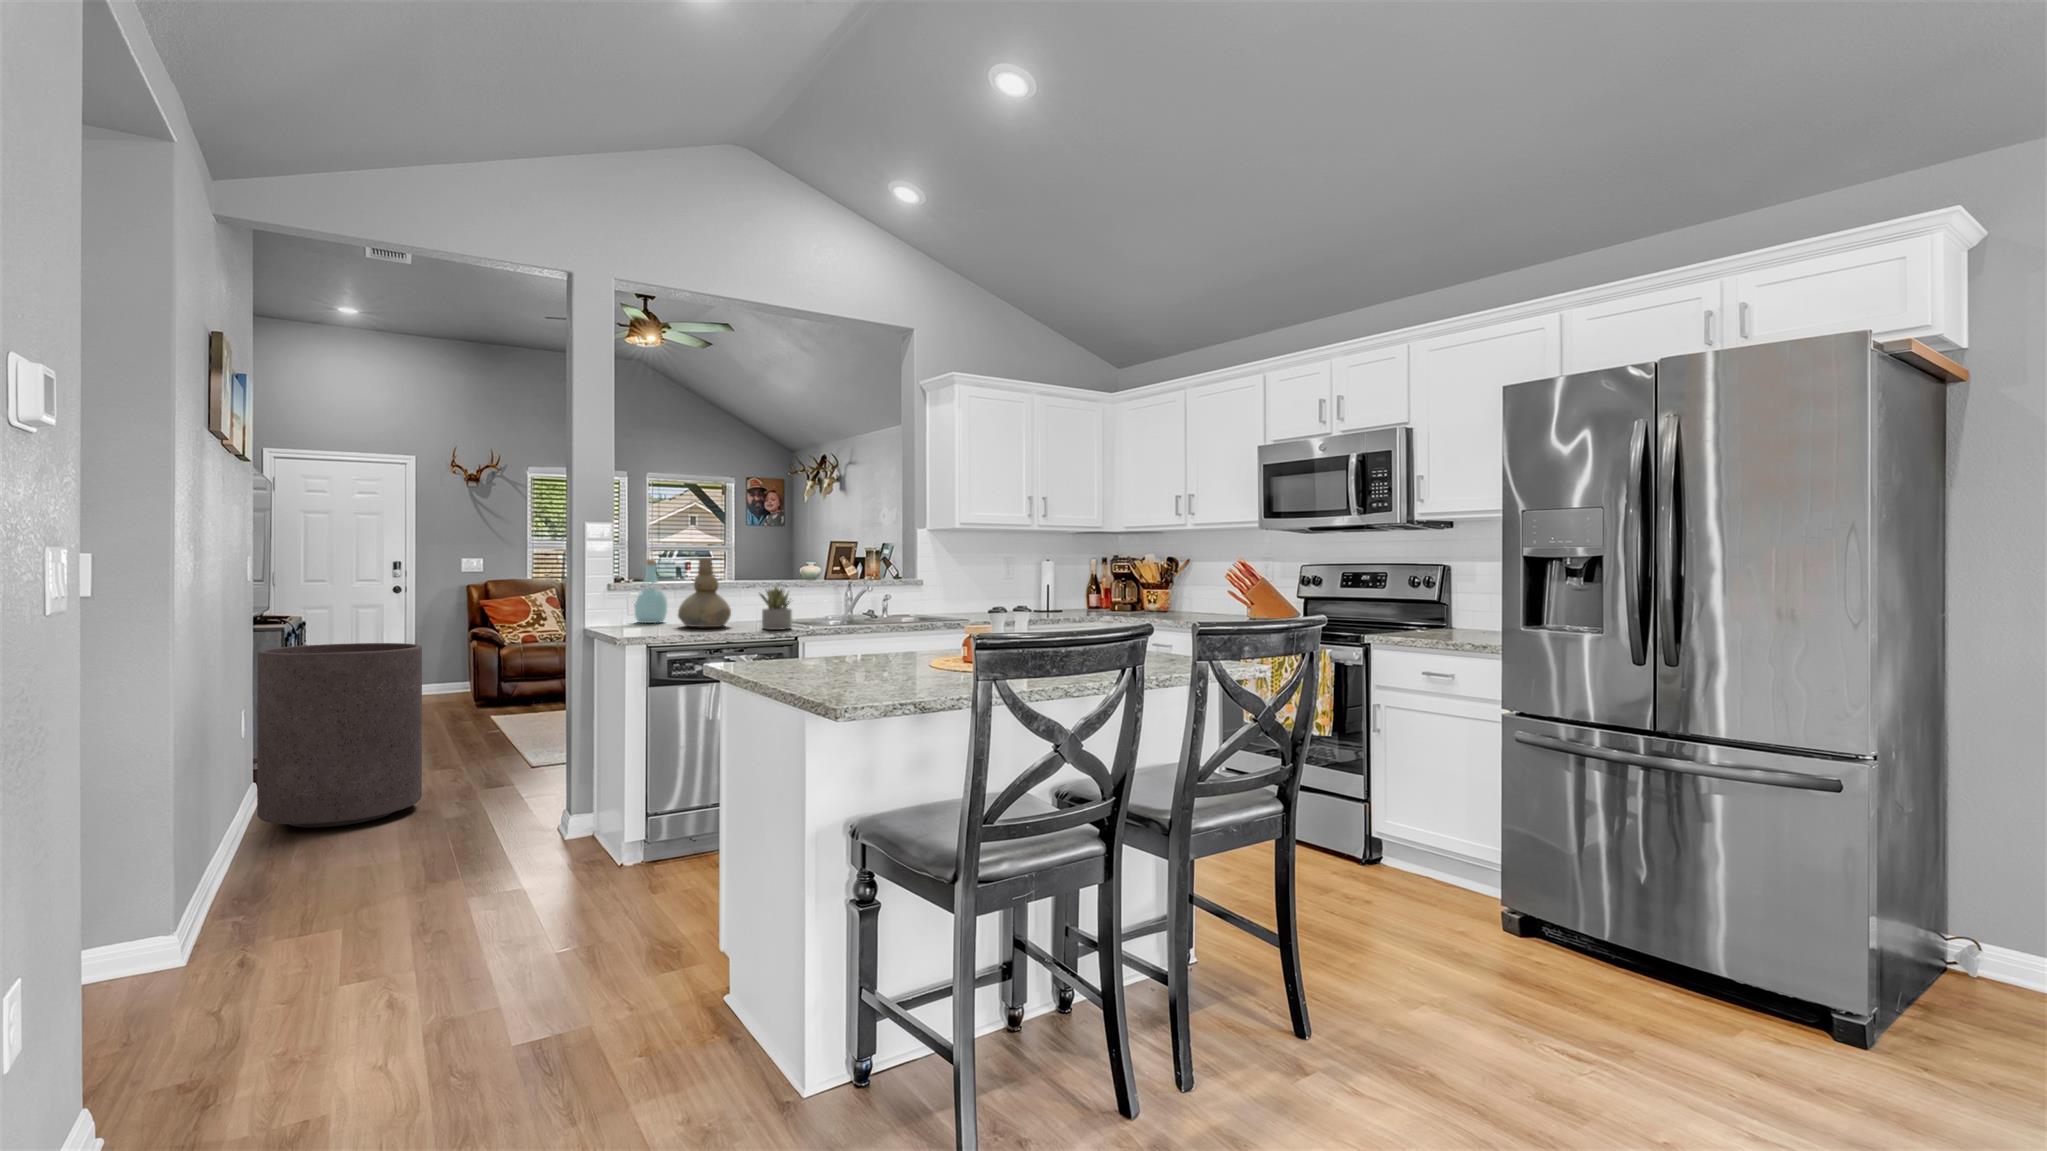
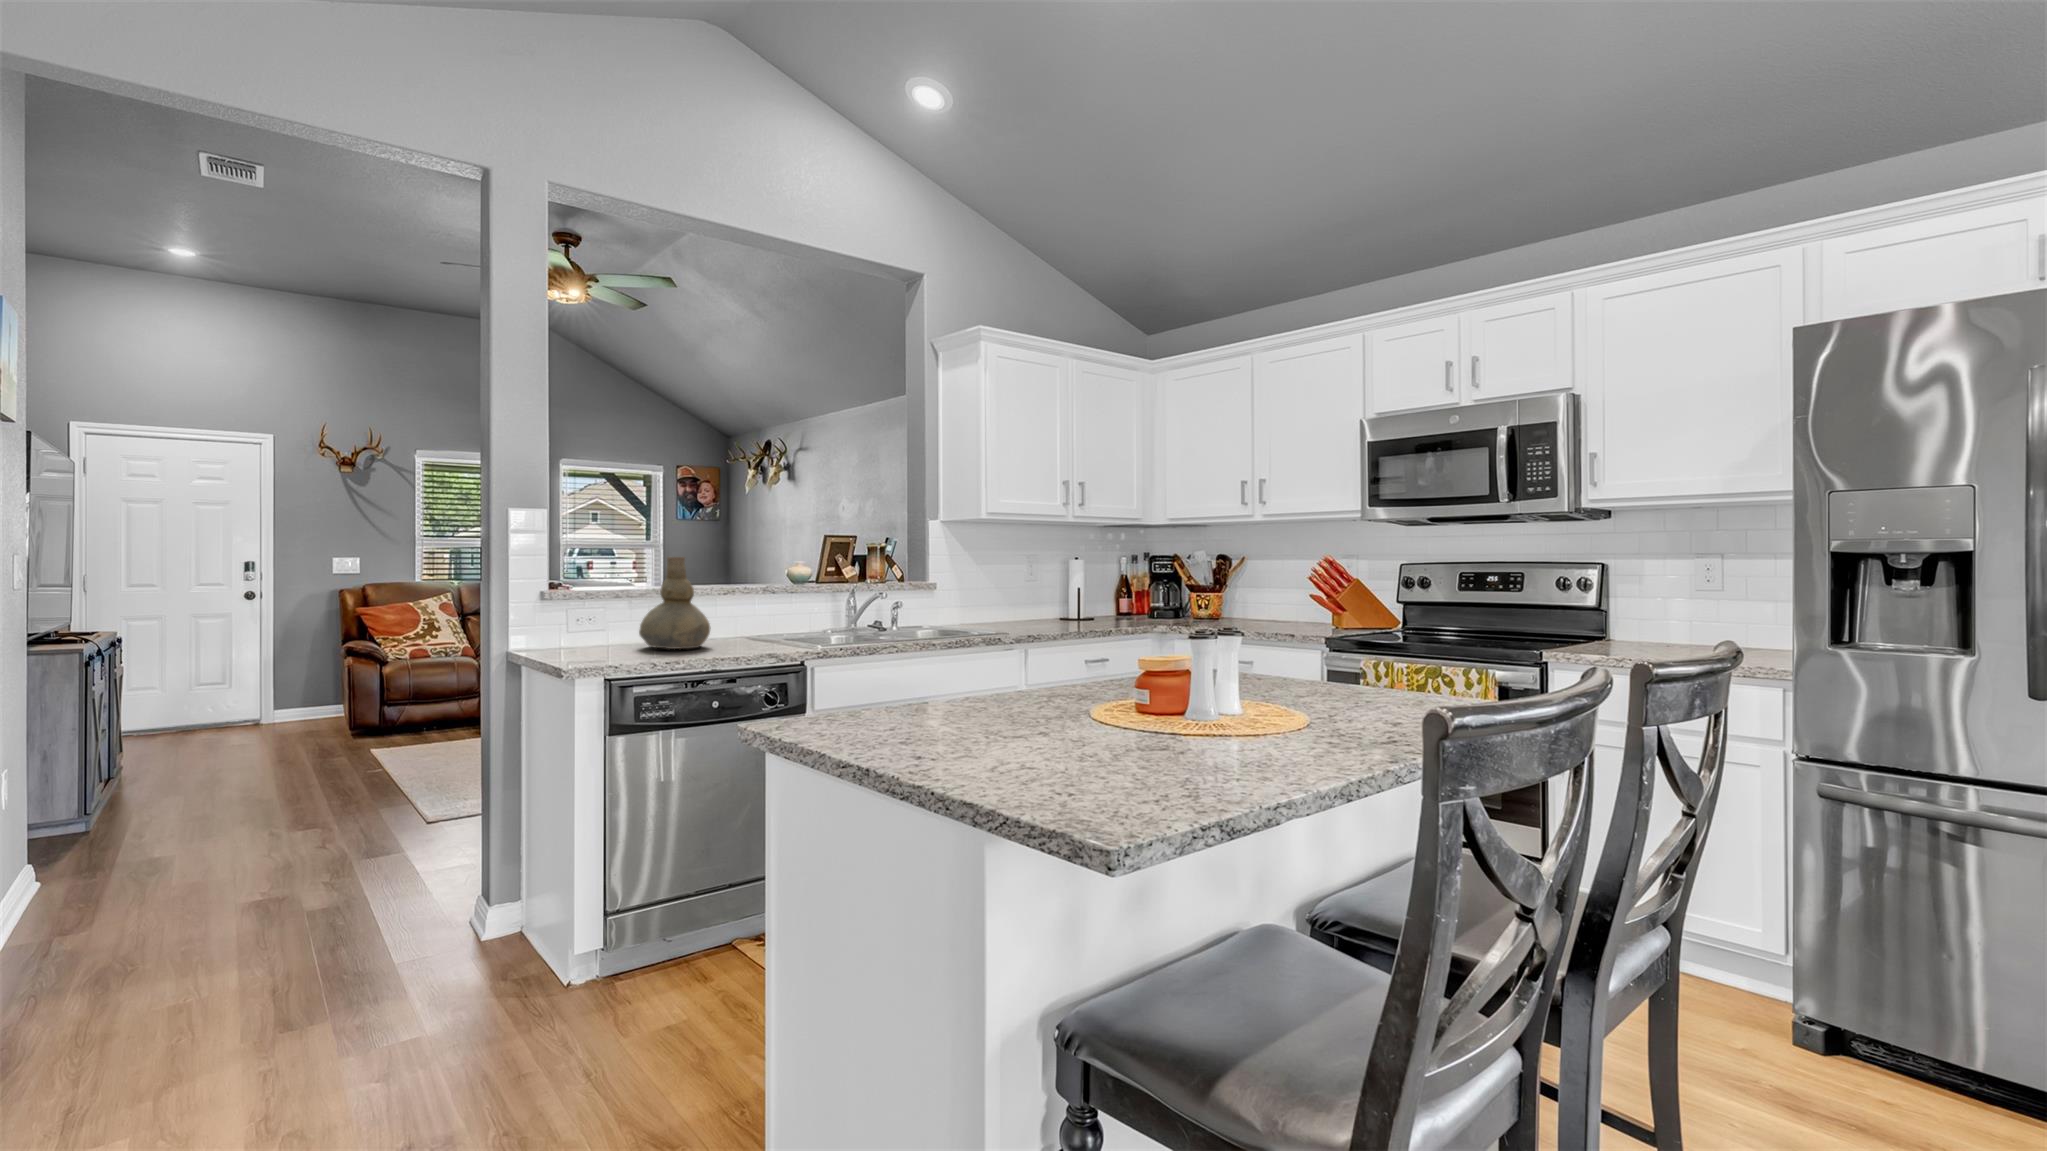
bottle: present [635,559,667,623] -> none [577,559,621,643]
succulent plant: present [760,586,792,629] -> none [748,589,795,651]
trash can: present [257,643,422,828] -> none [26,672,276,935]

